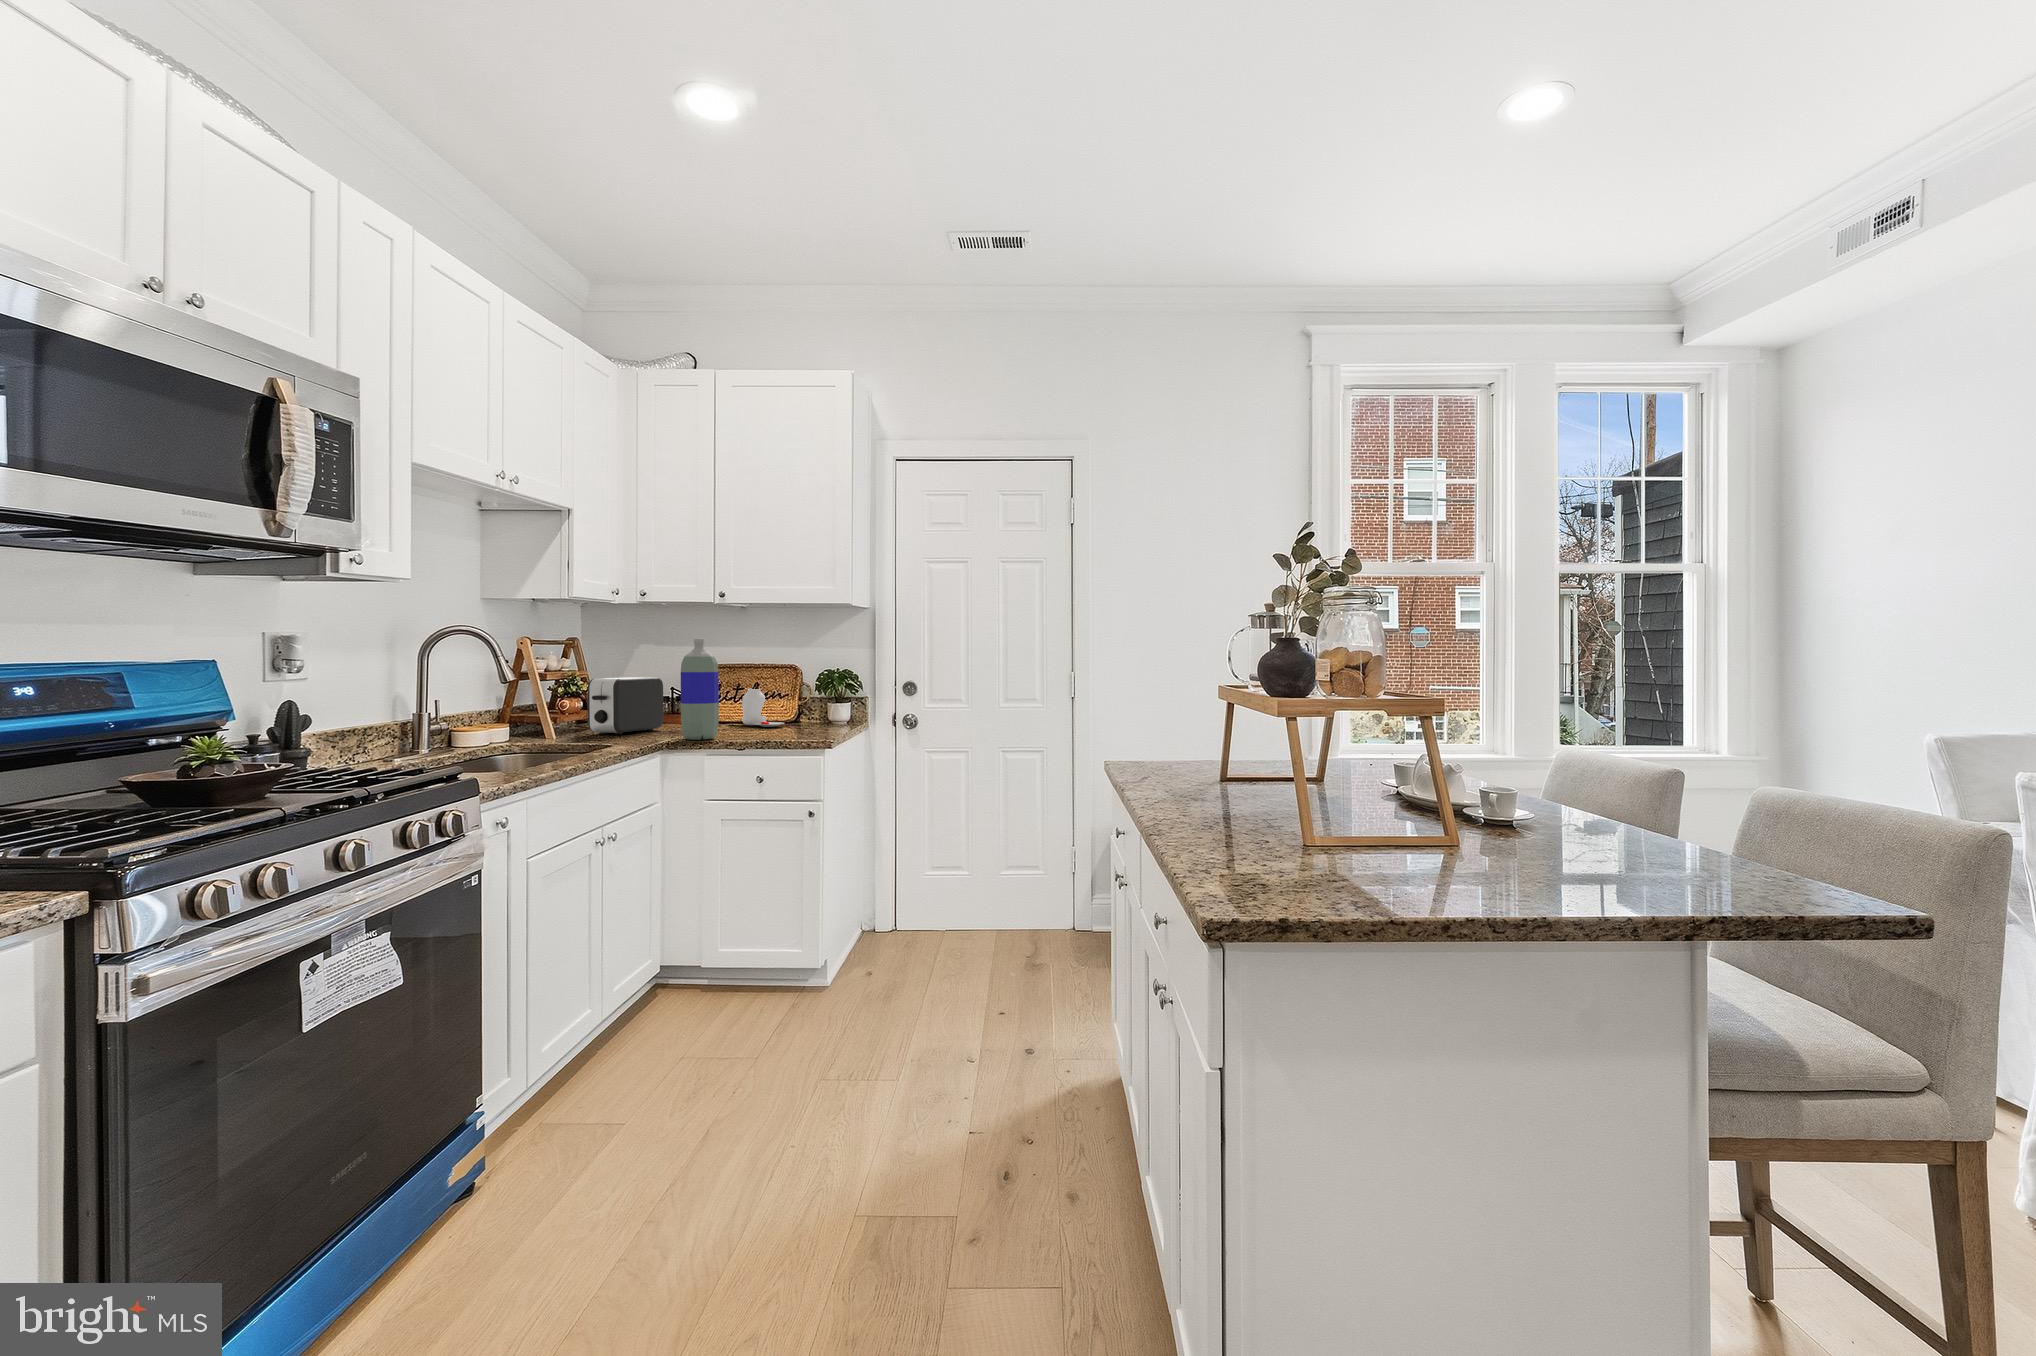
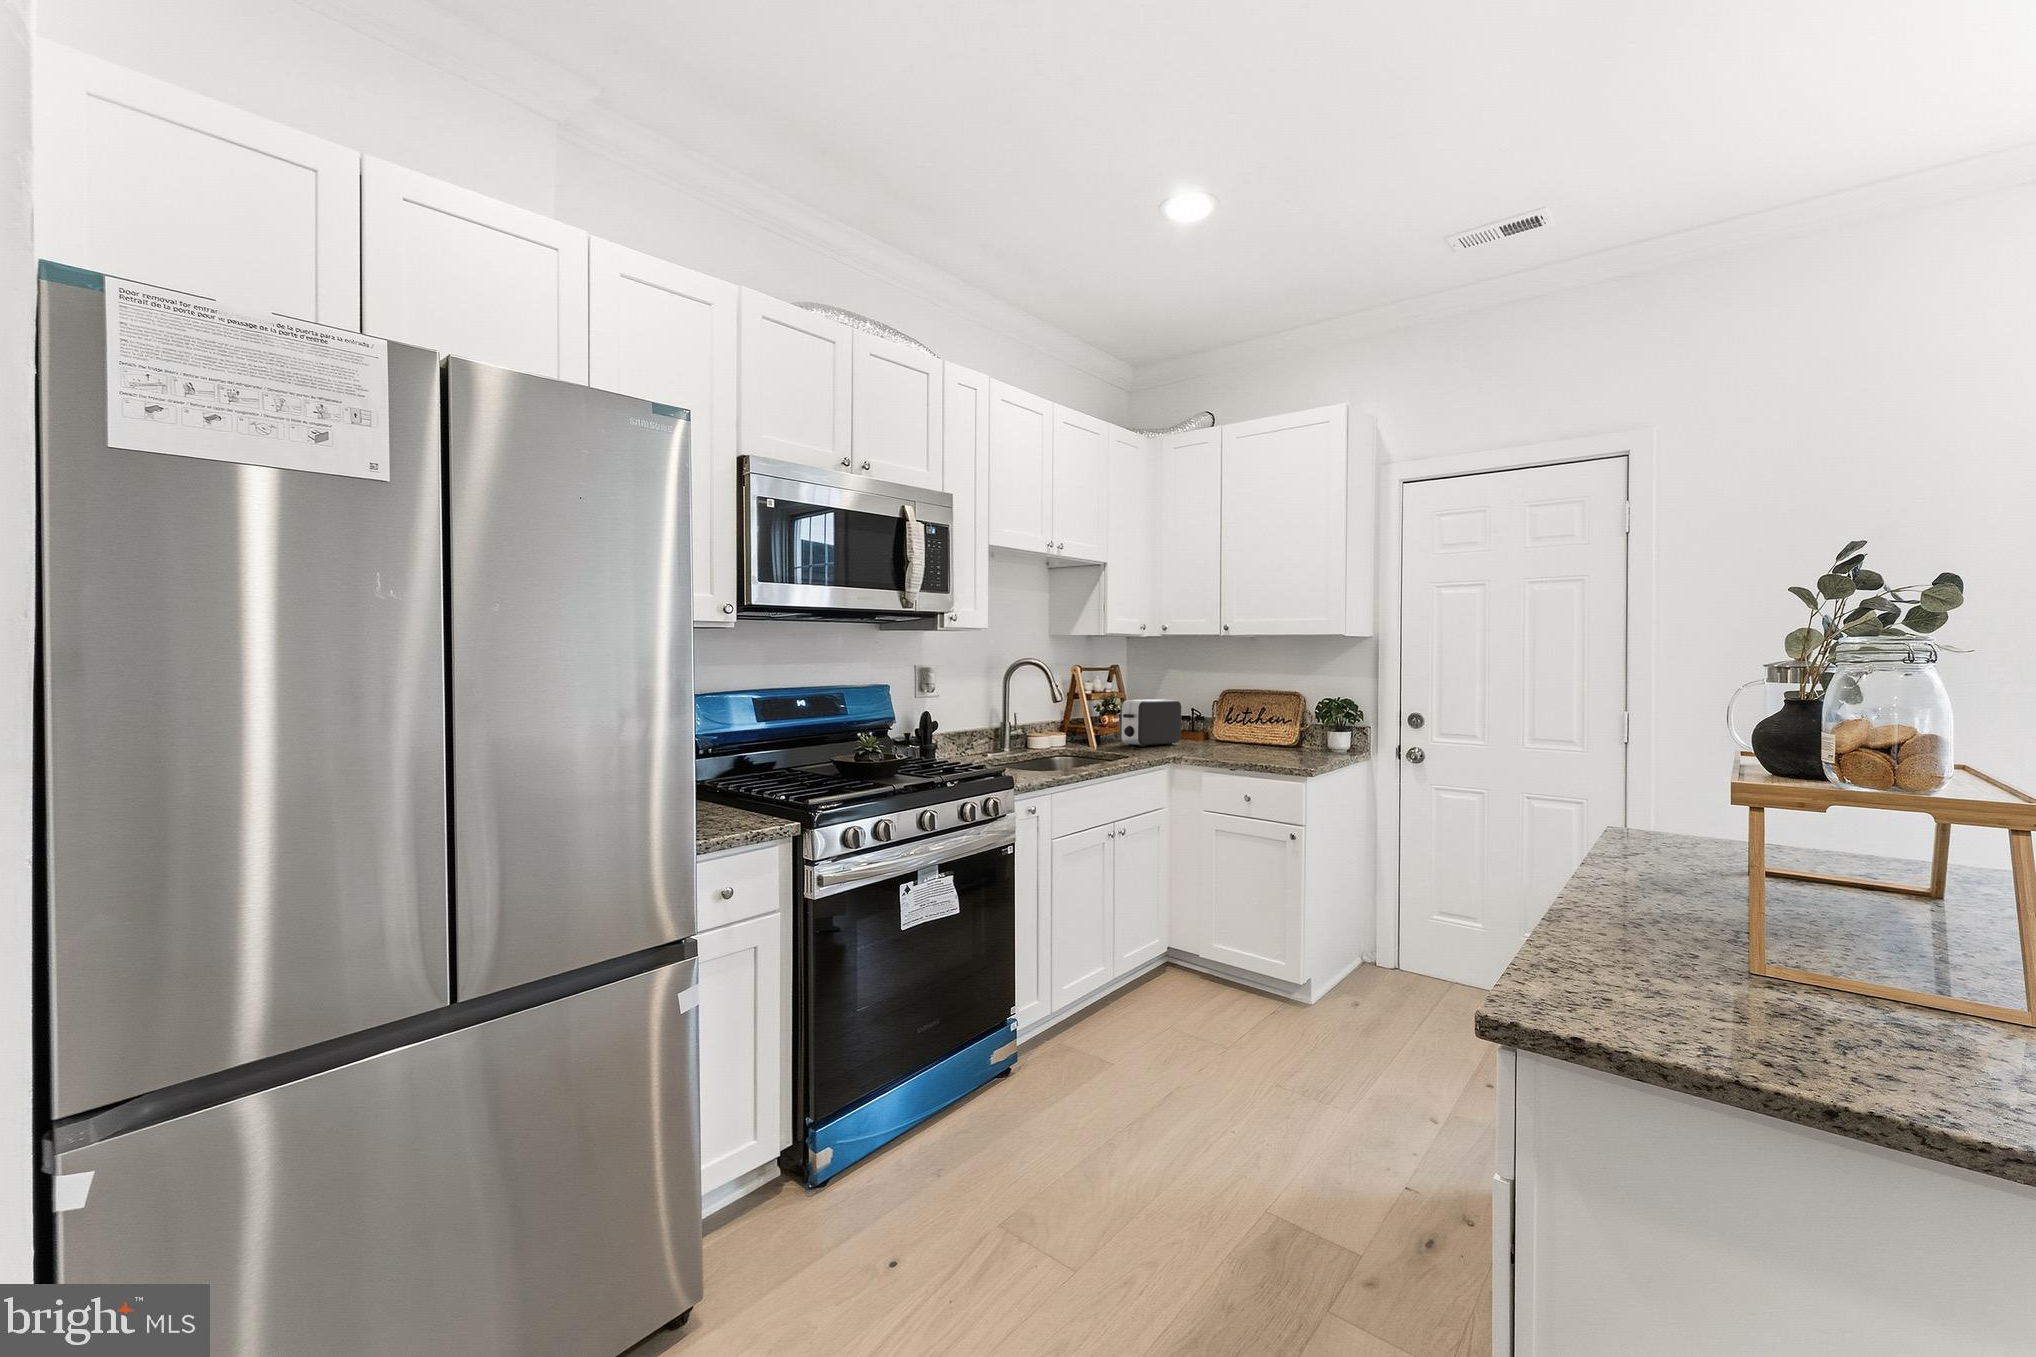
bottle: present [681,639,719,740] -> none [1187,670,1219,756]
jar: present [729,688,784,727] -> none [1237,712,1285,747]

